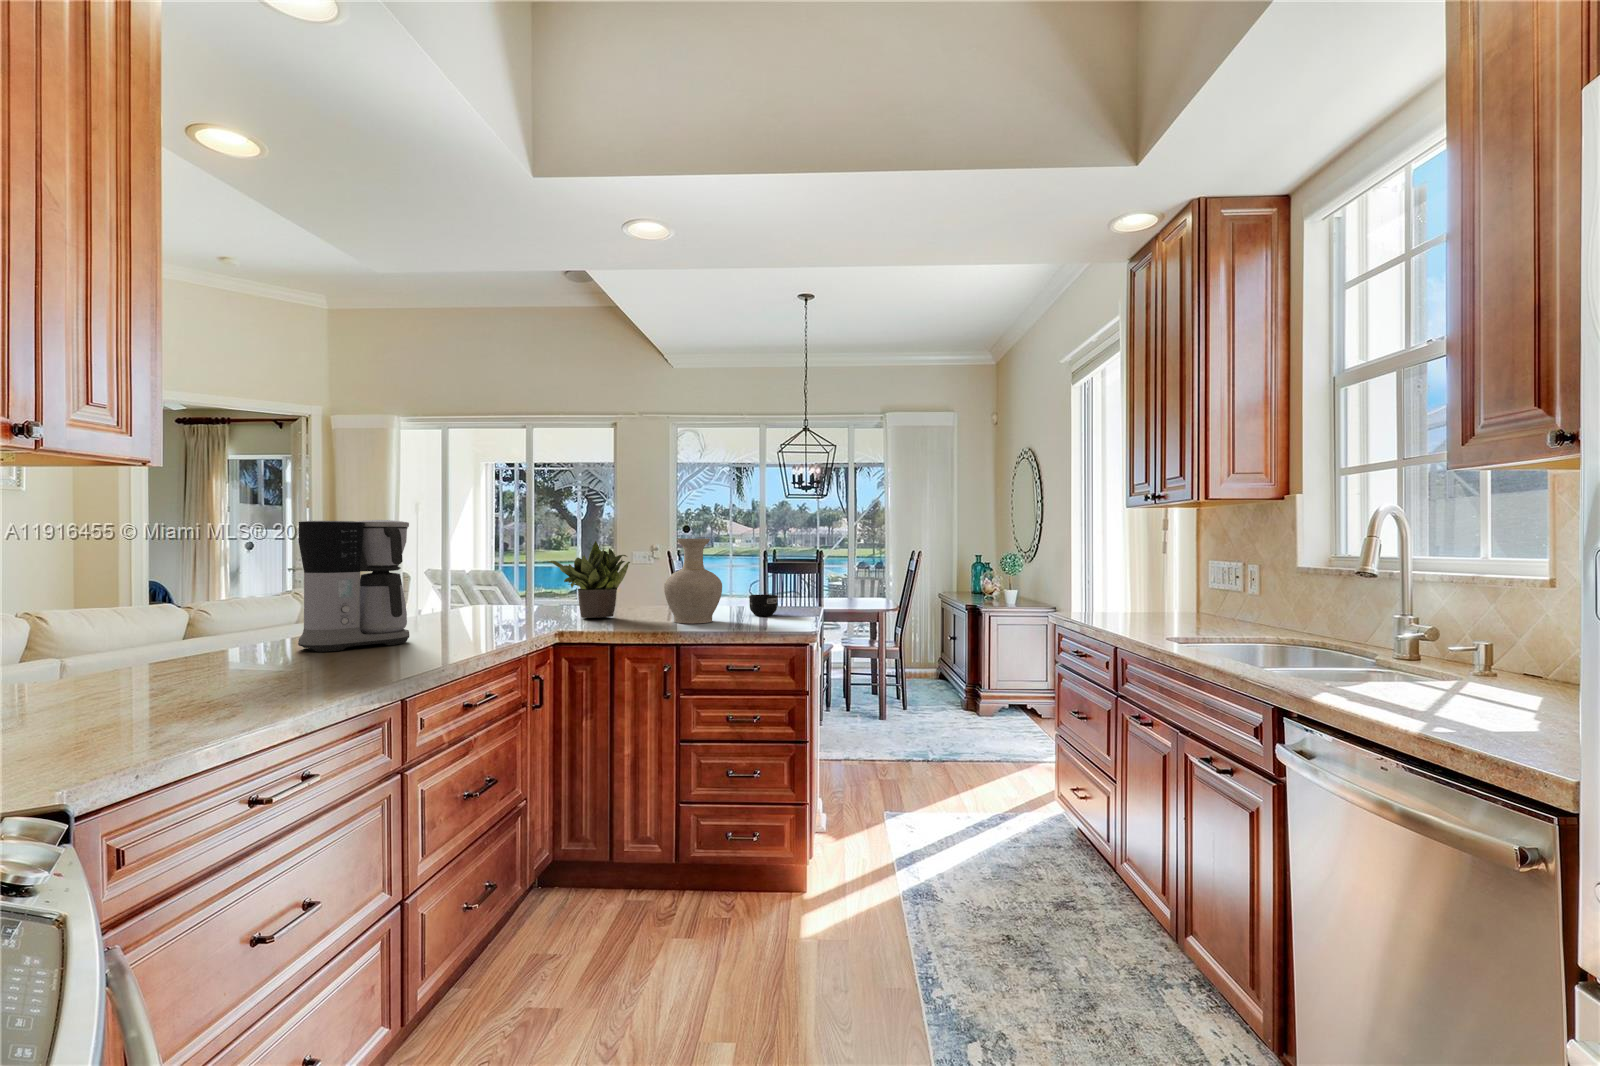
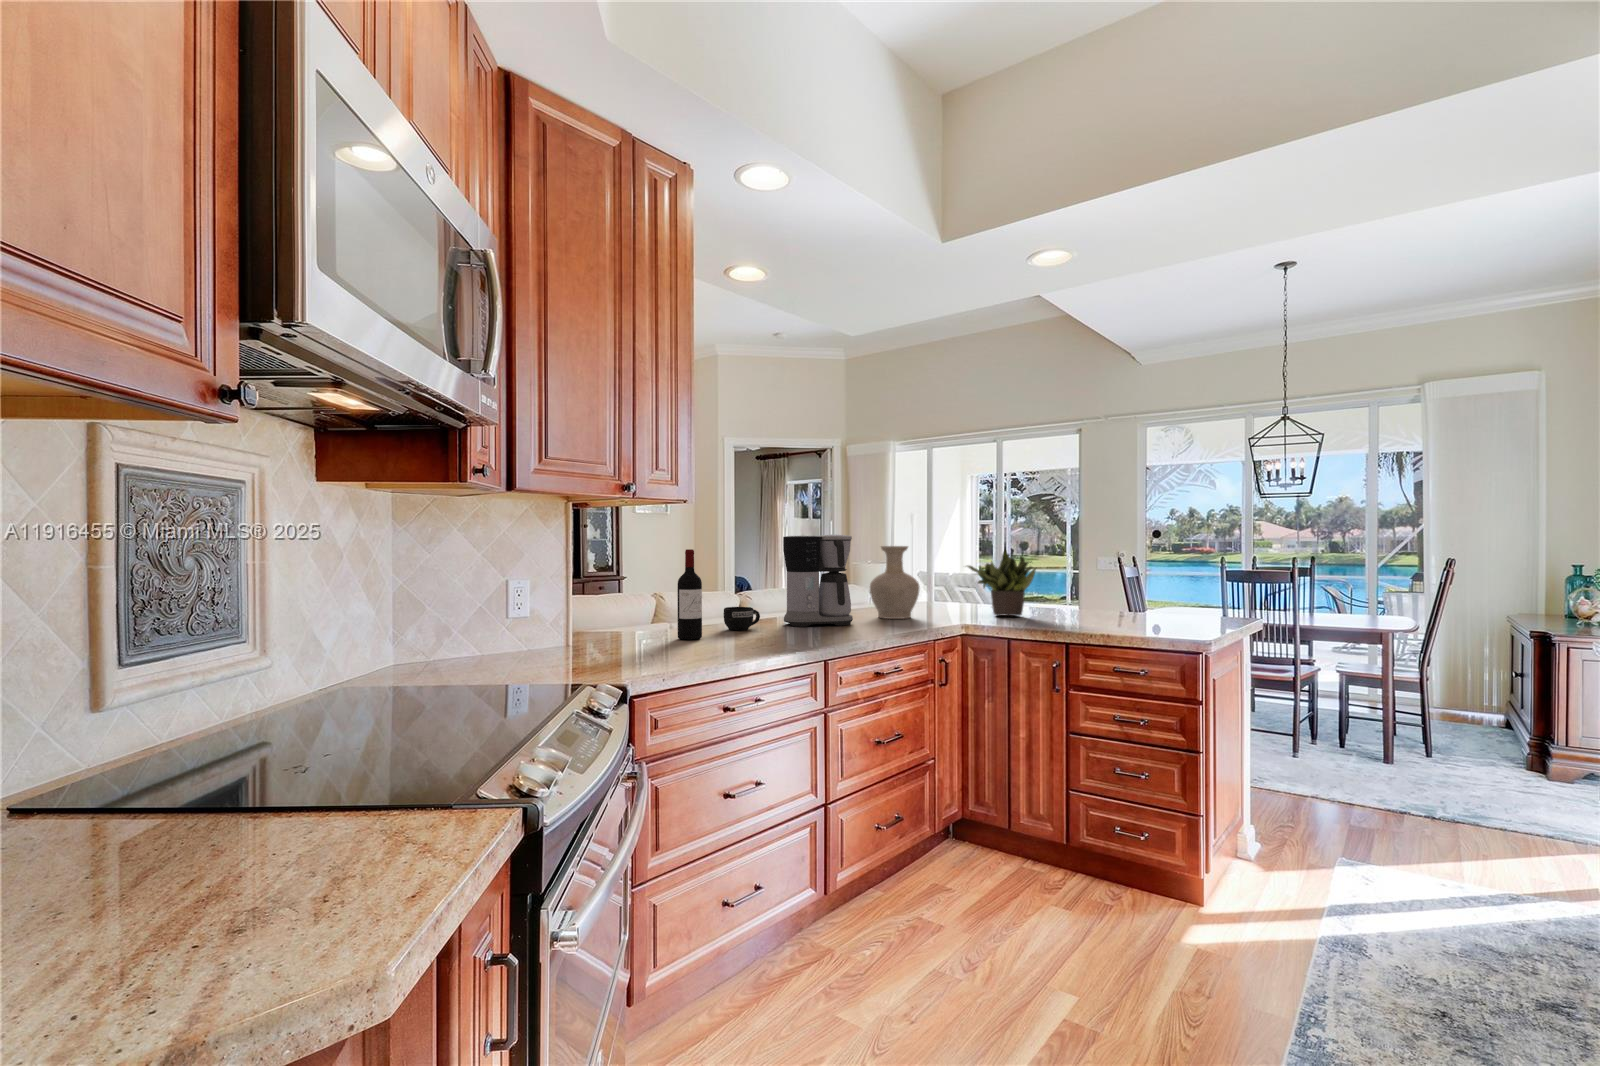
wine bottle: none [104,538,159,691] -> present [677,549,702,640]
vase: present [664,539,722,623] -> present [870,546,920,619]
mug: present [749,594,777,616] -> present [723,607,760,630]

